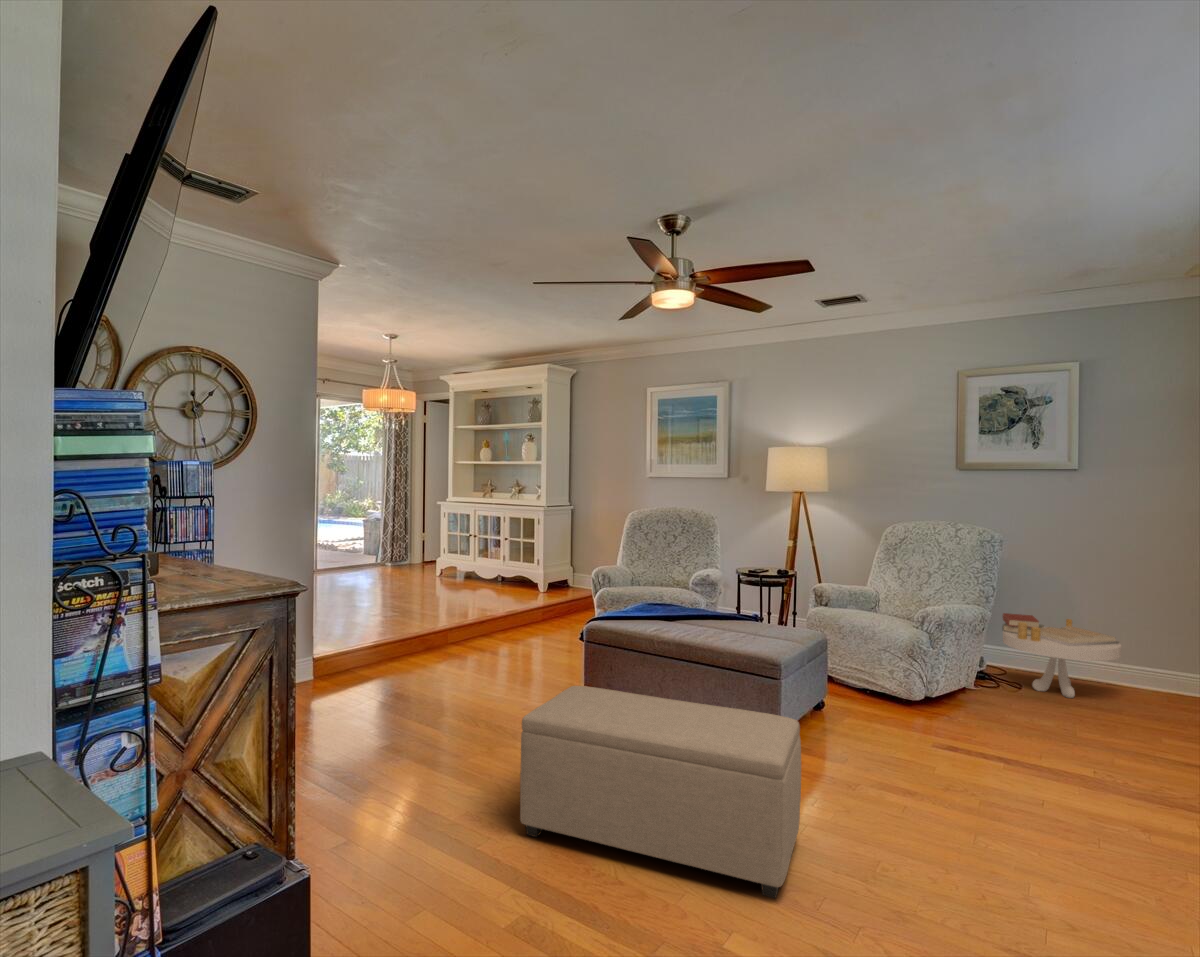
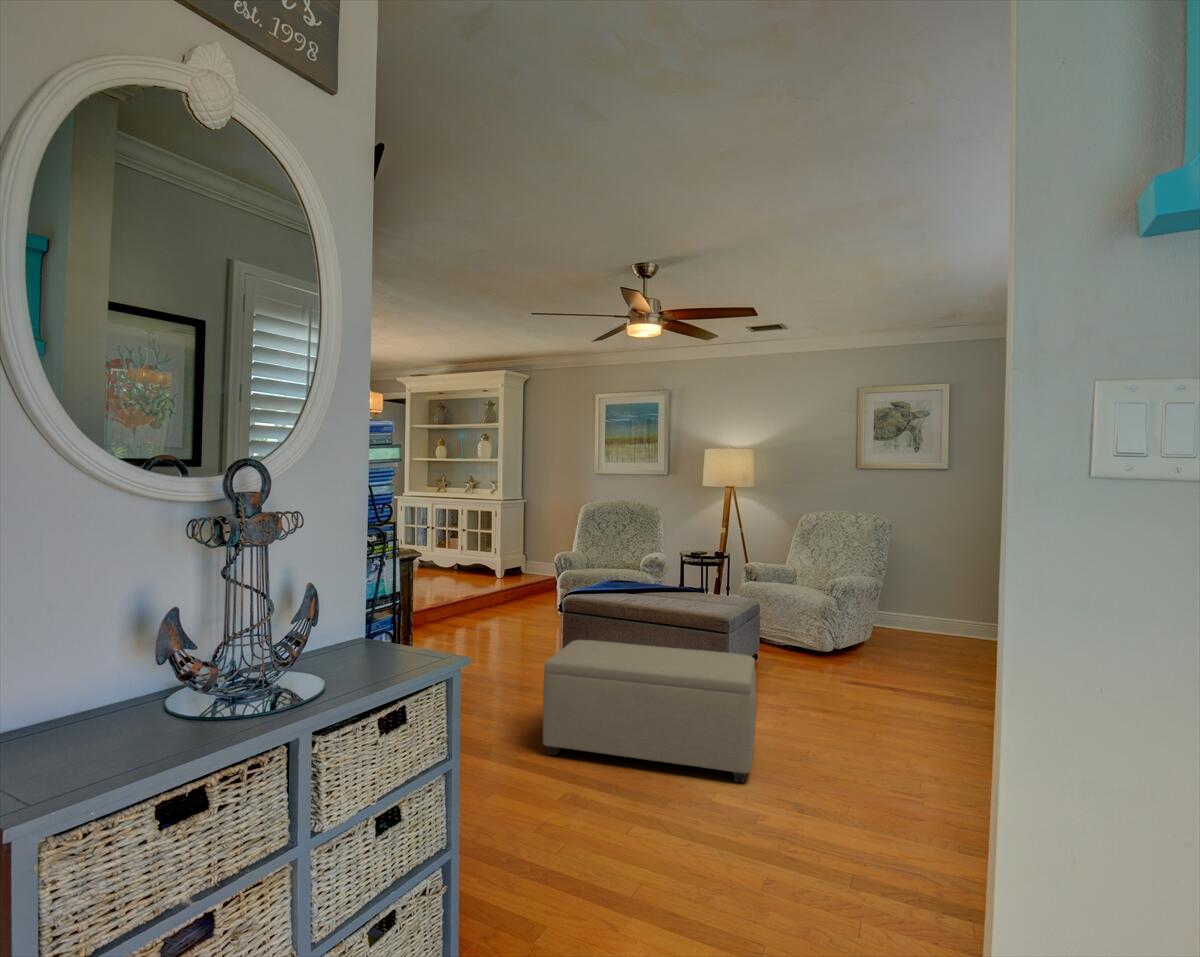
side table: present [1002,613,1122,698] -> none [891,584,978,648]

